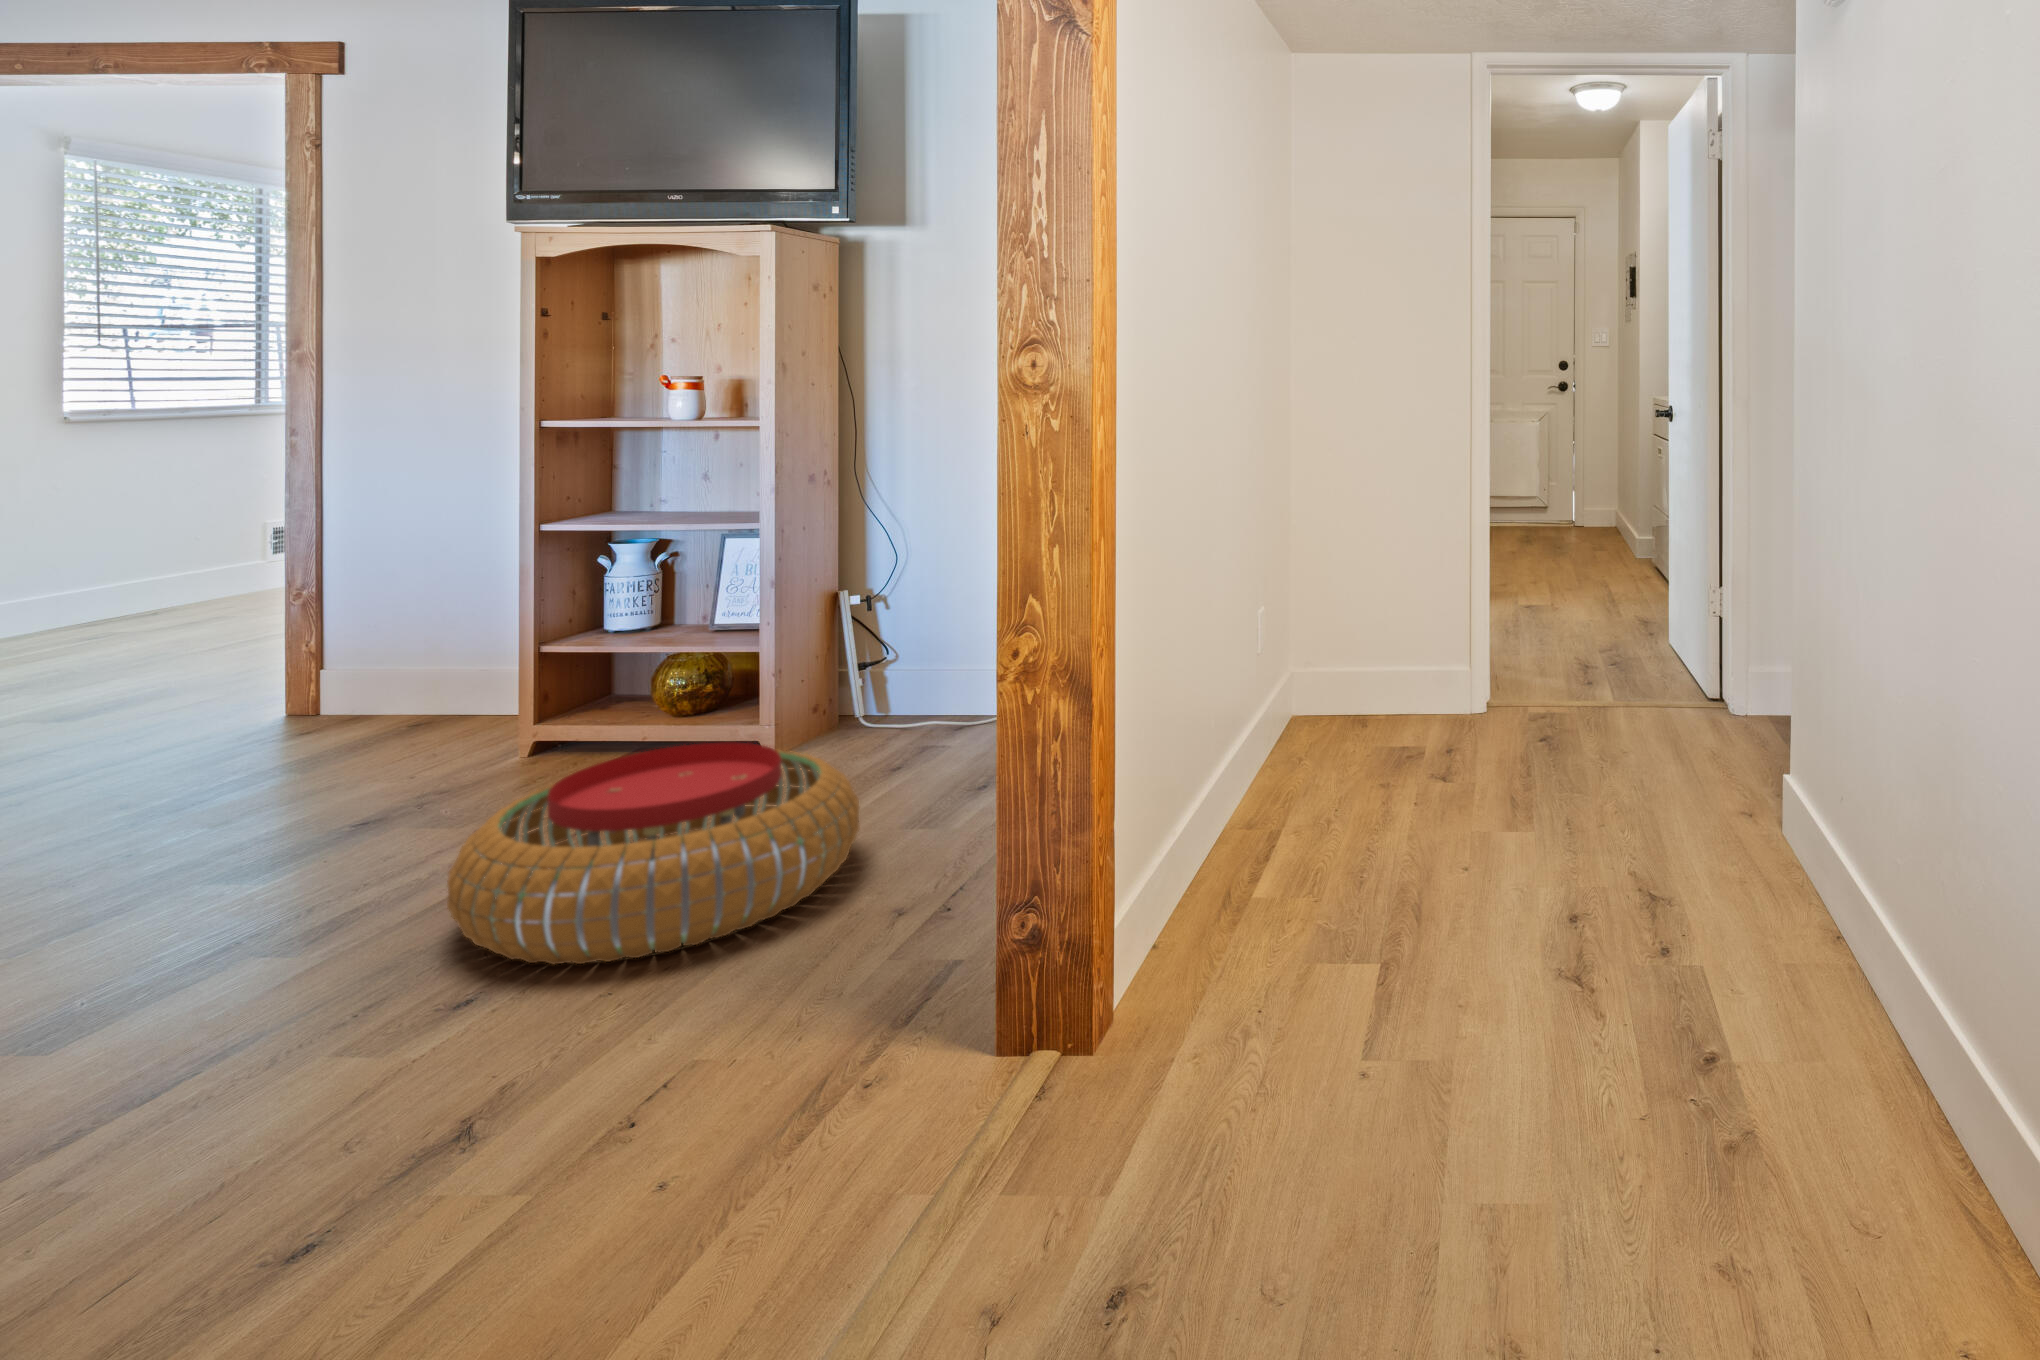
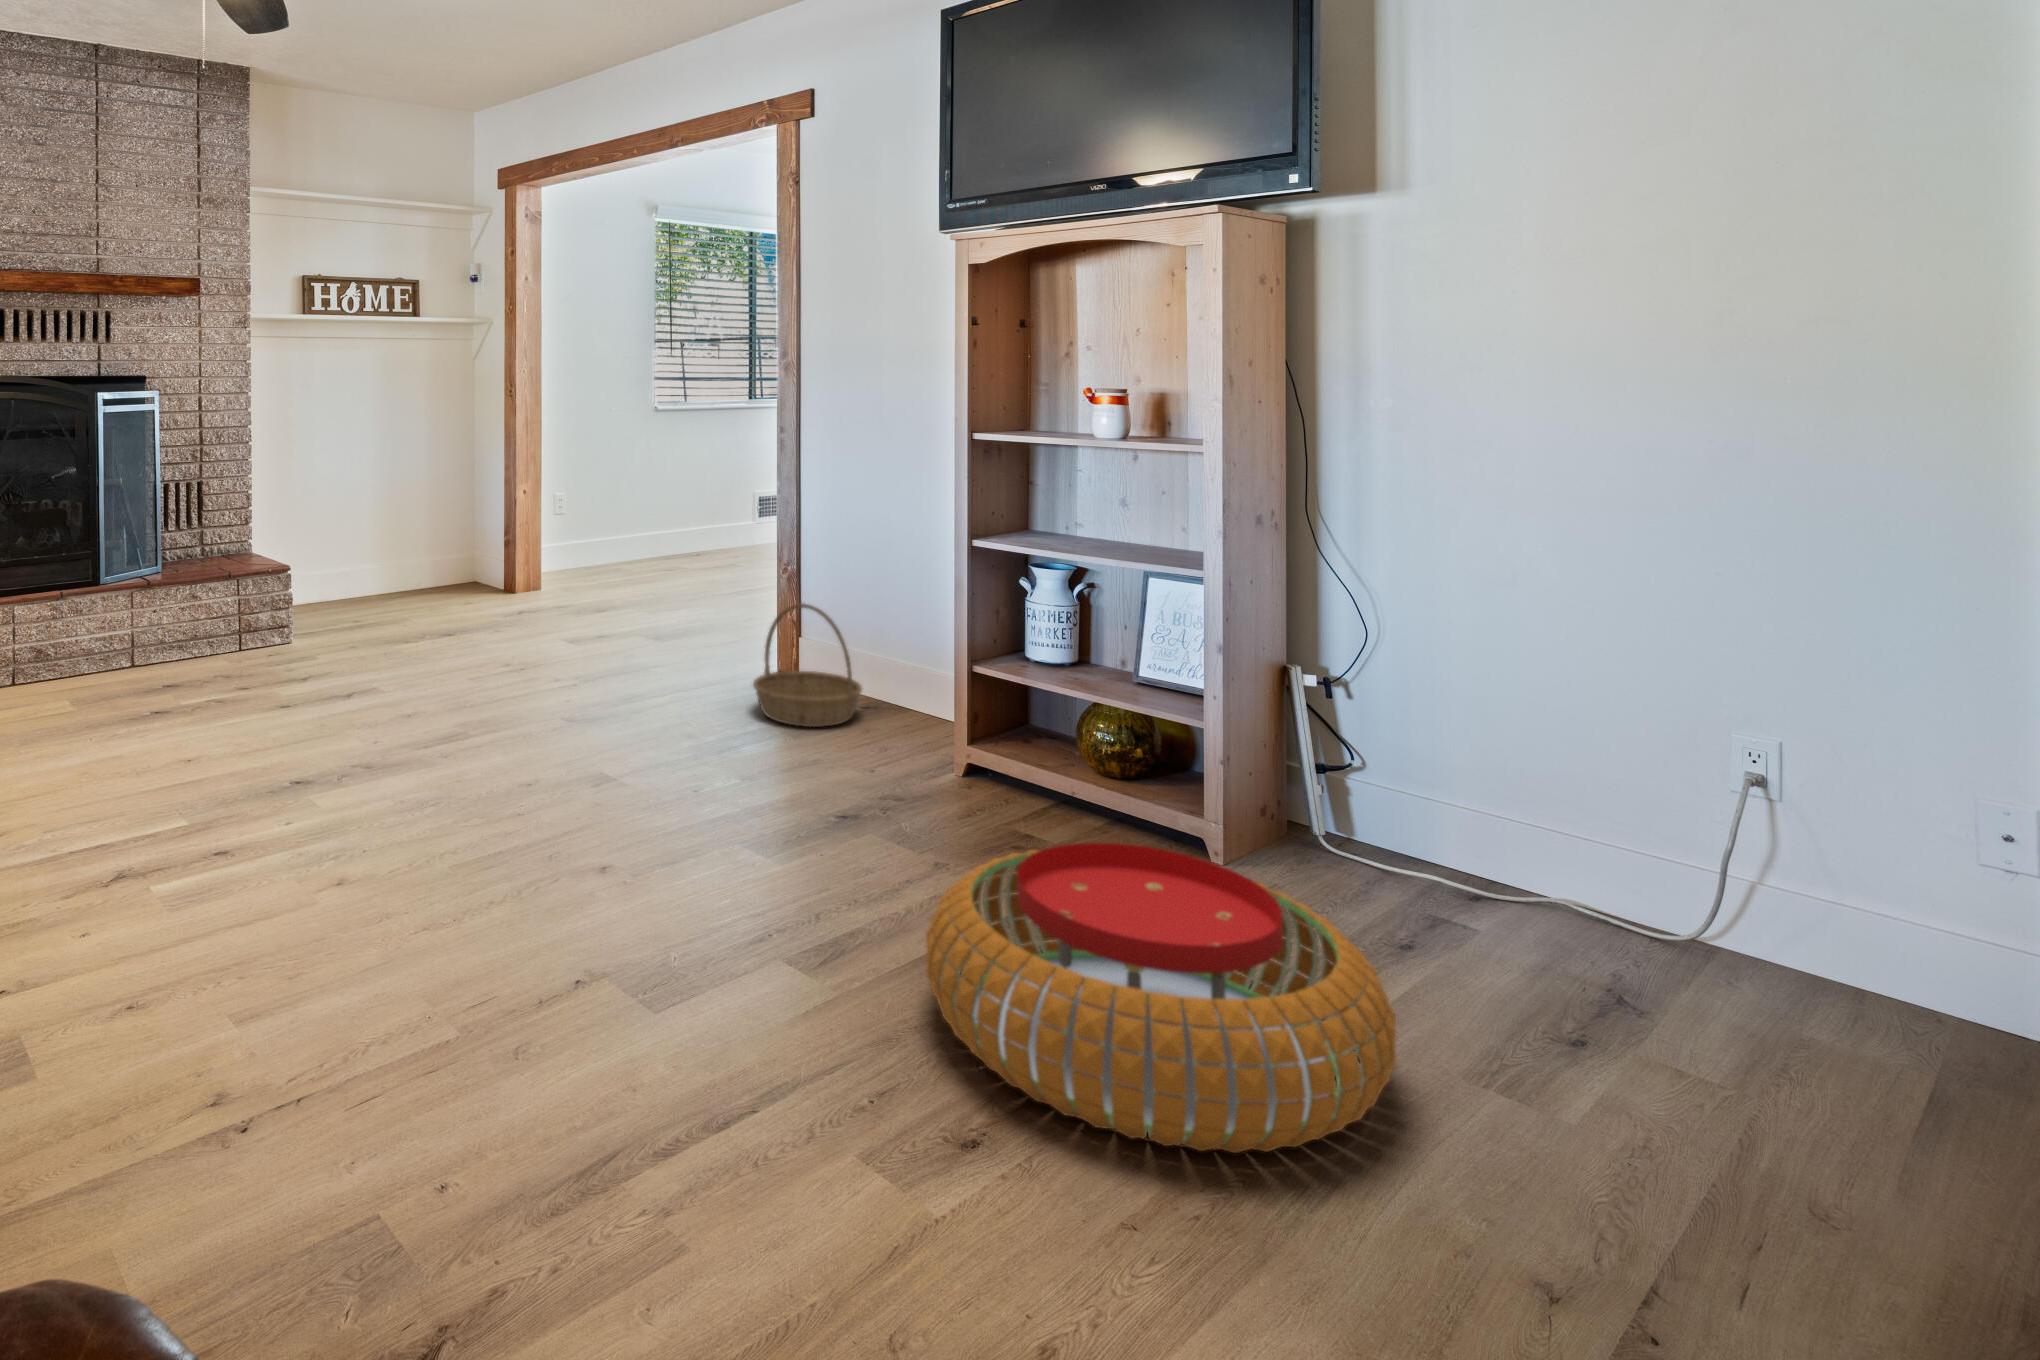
basket: none [245,618,409,753] -> present [753,603,862,727]

